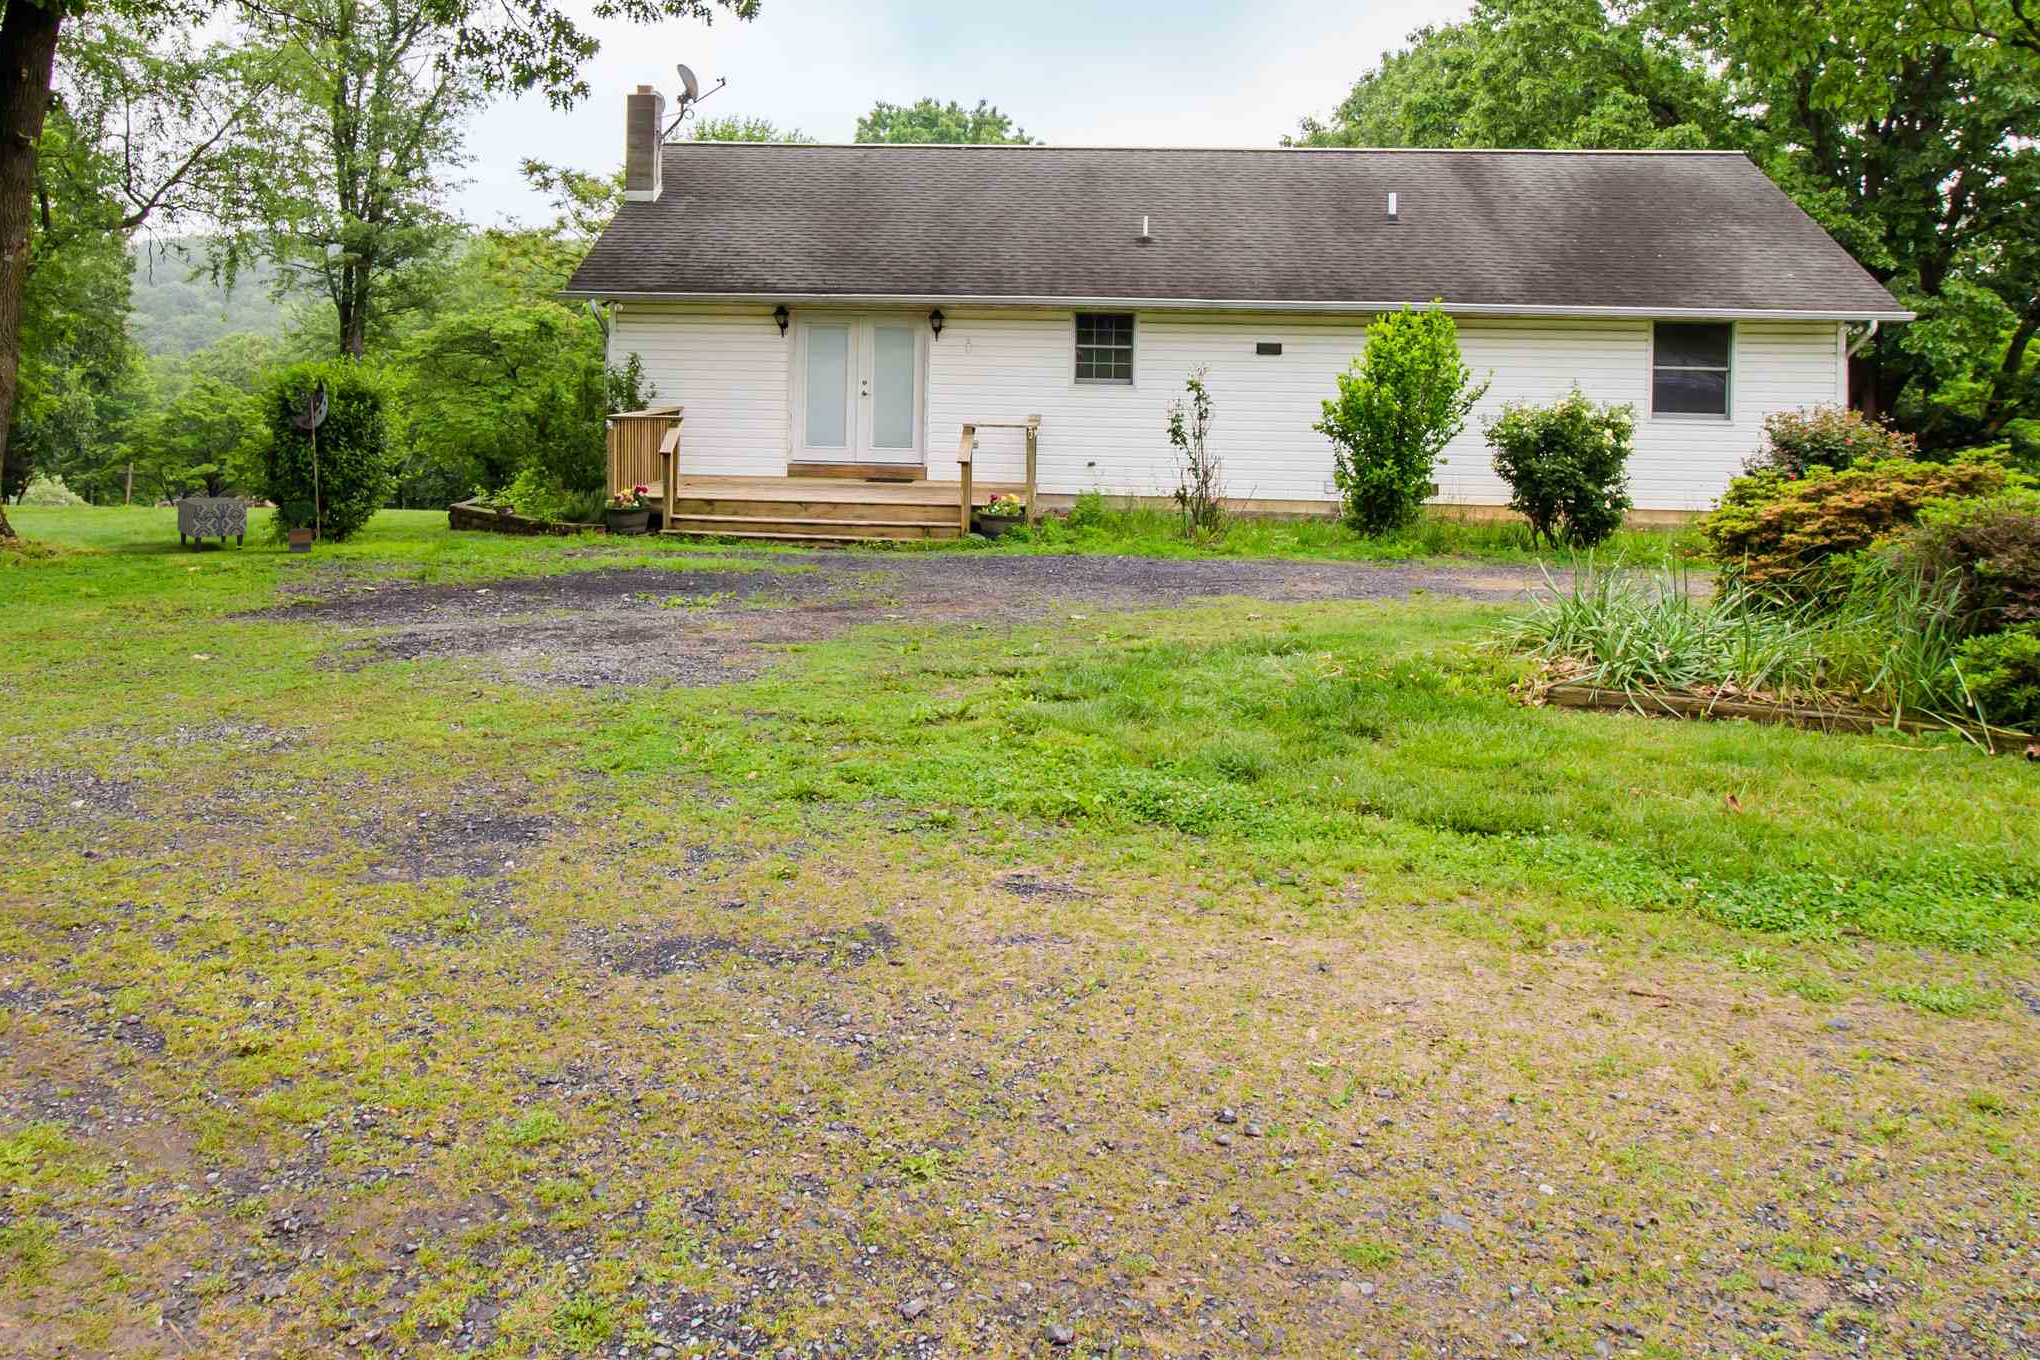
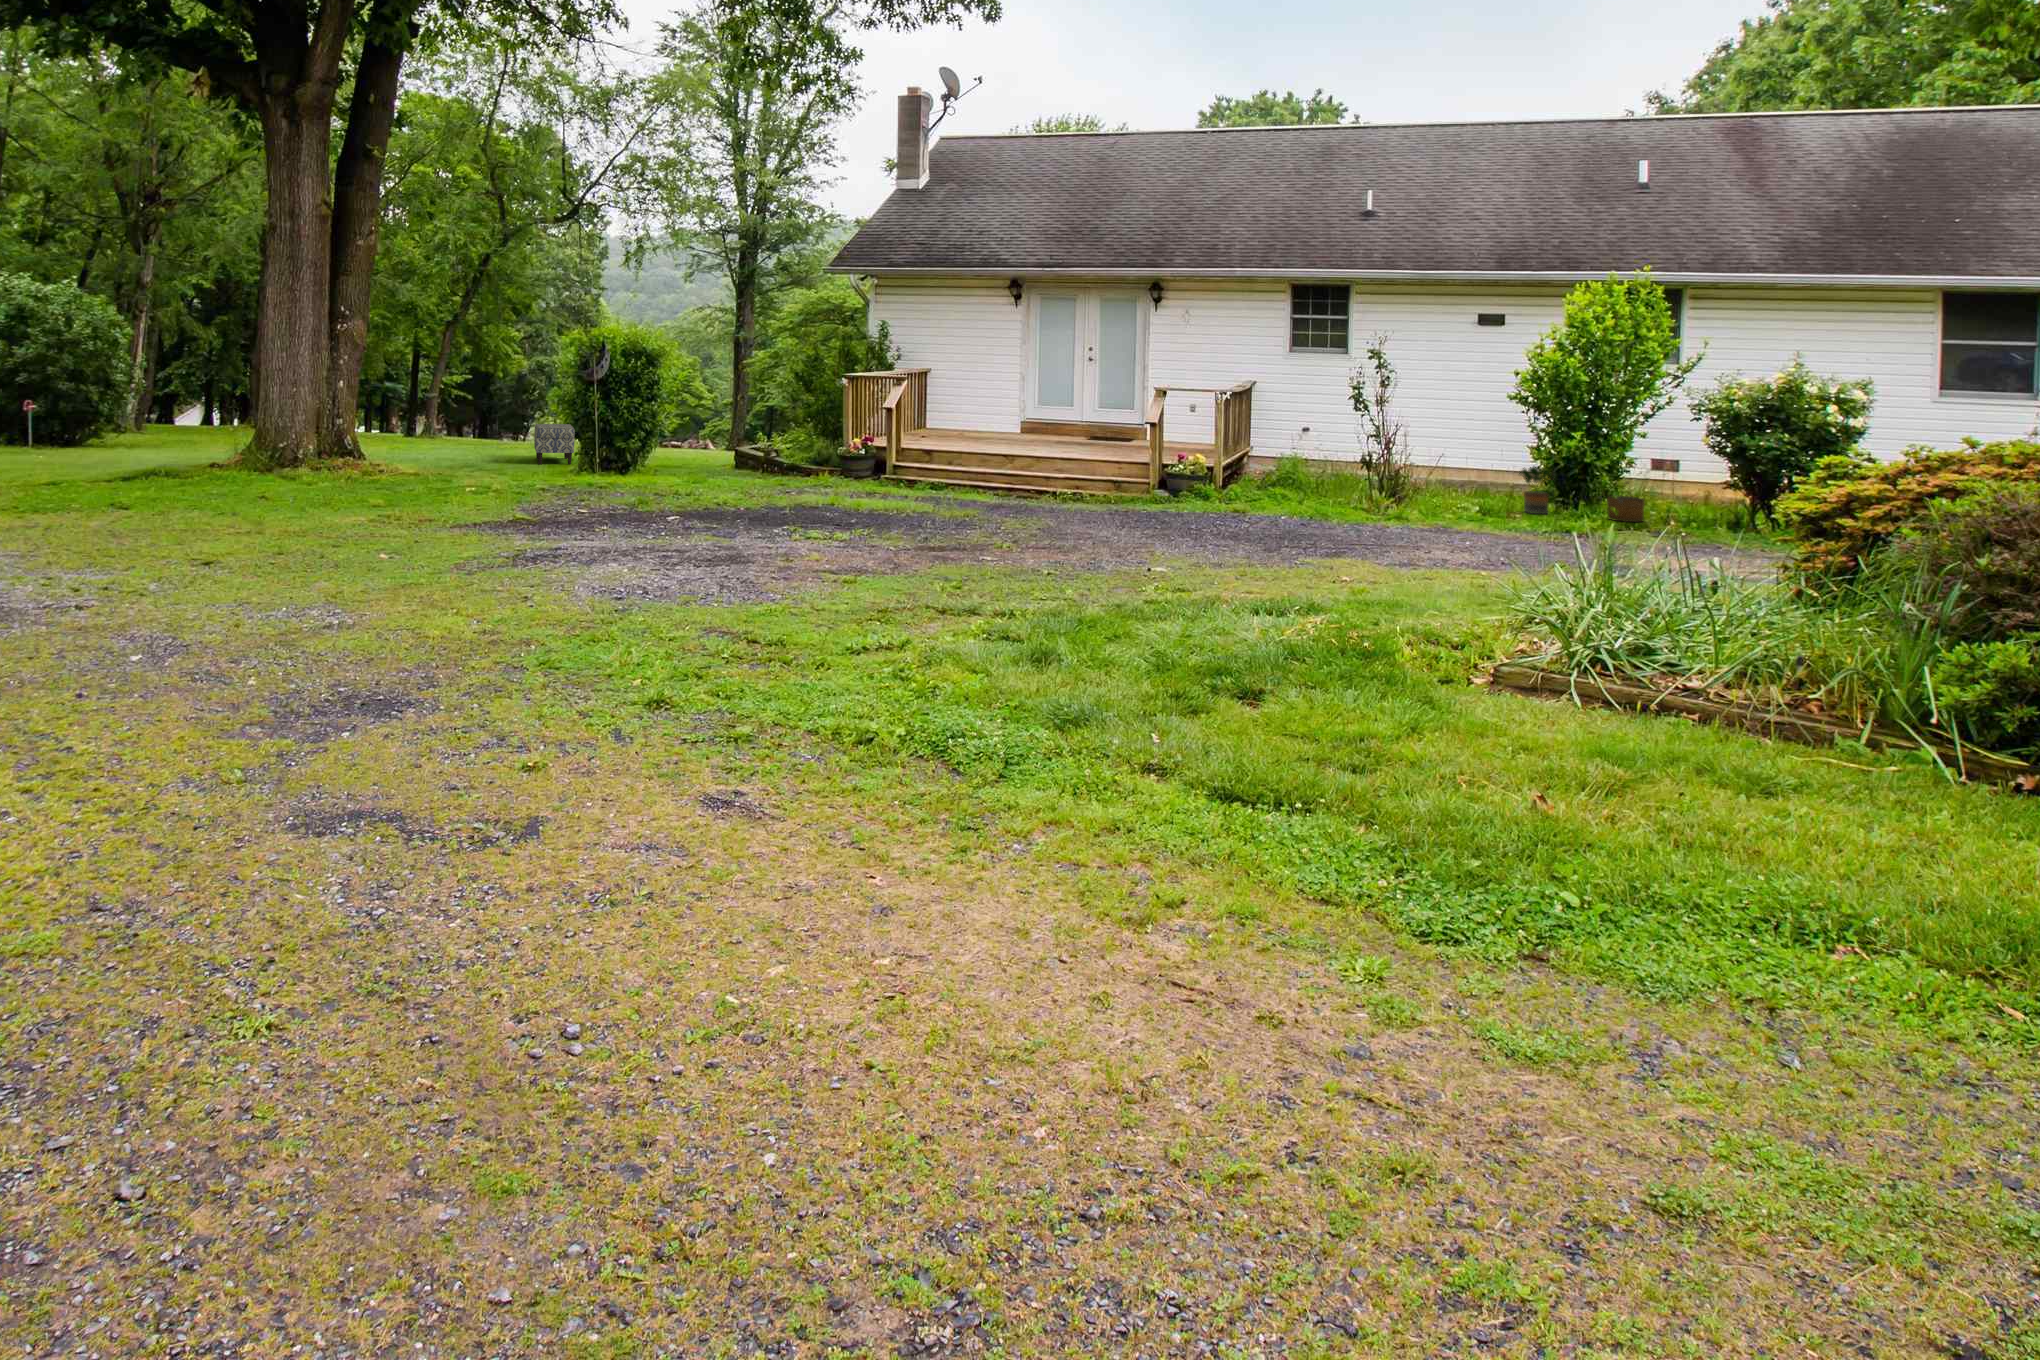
bucket: none [1395,498,1428,537] -> present [1607,481,1645,522]
potted tree: present [284,502,320,553] -> present [1519,466,1555,514]

